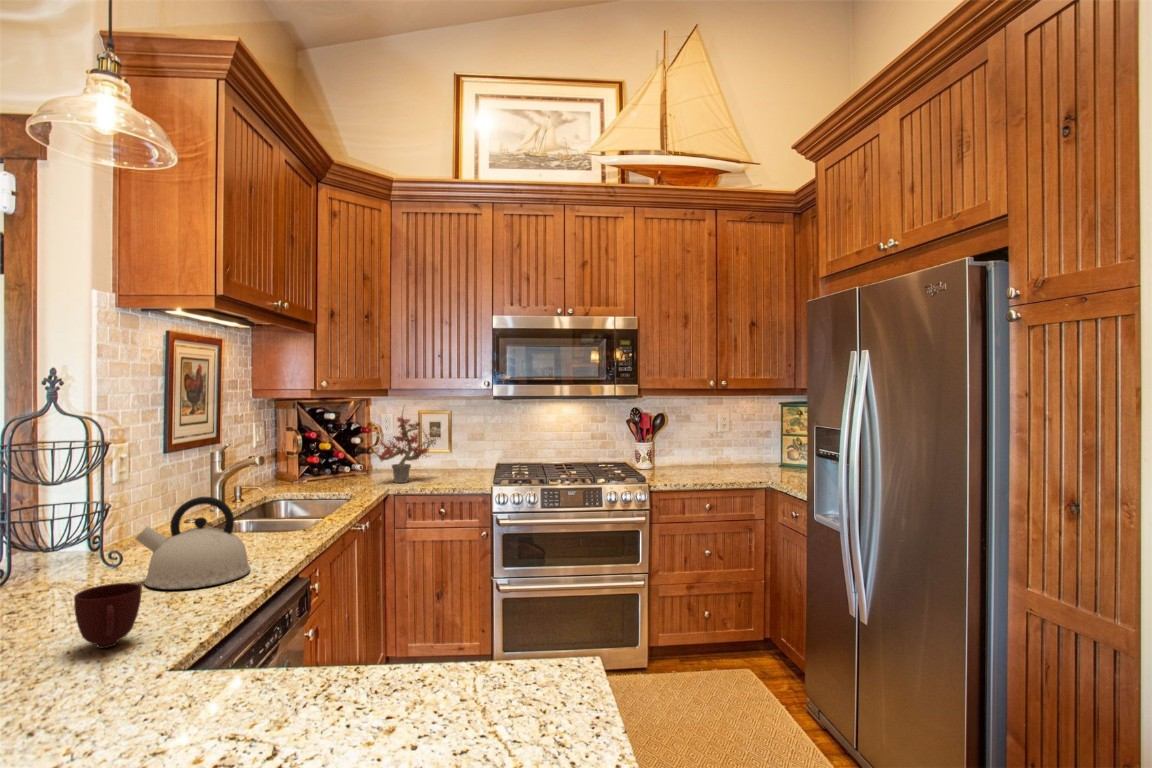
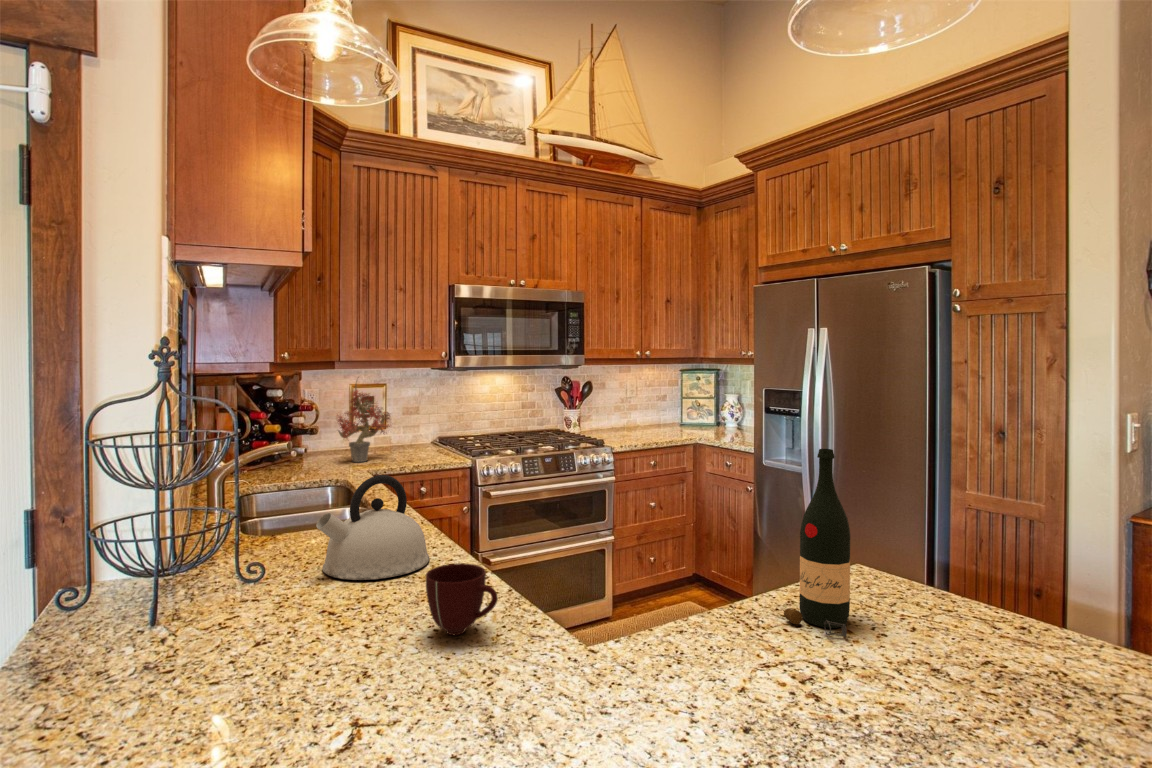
wine bottle: none [354,504,437,730] -> present [784,449,850,637]

